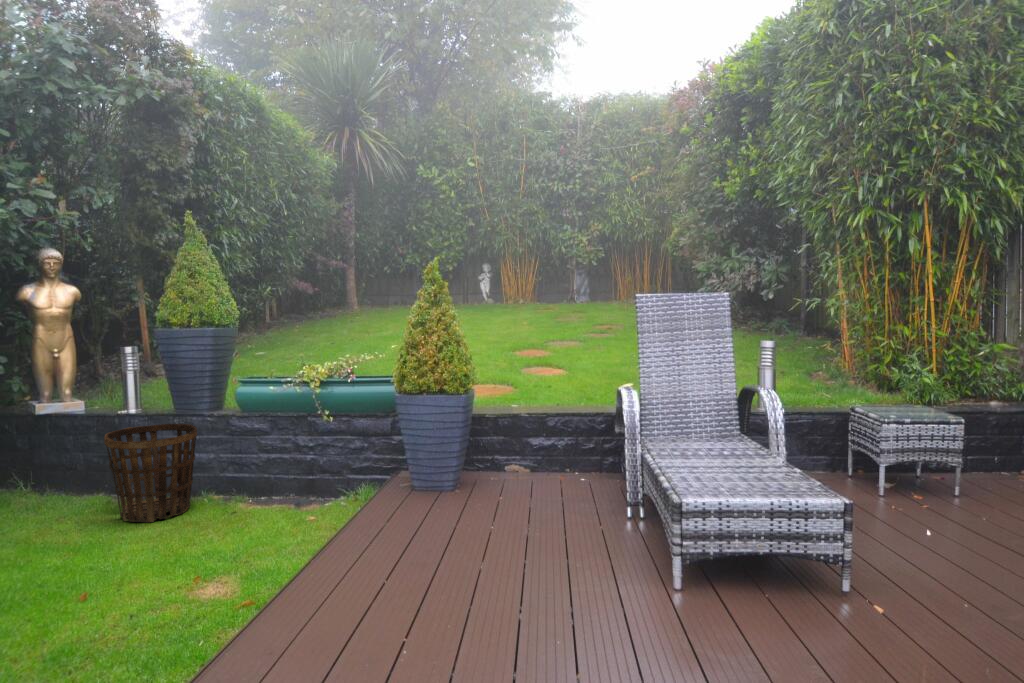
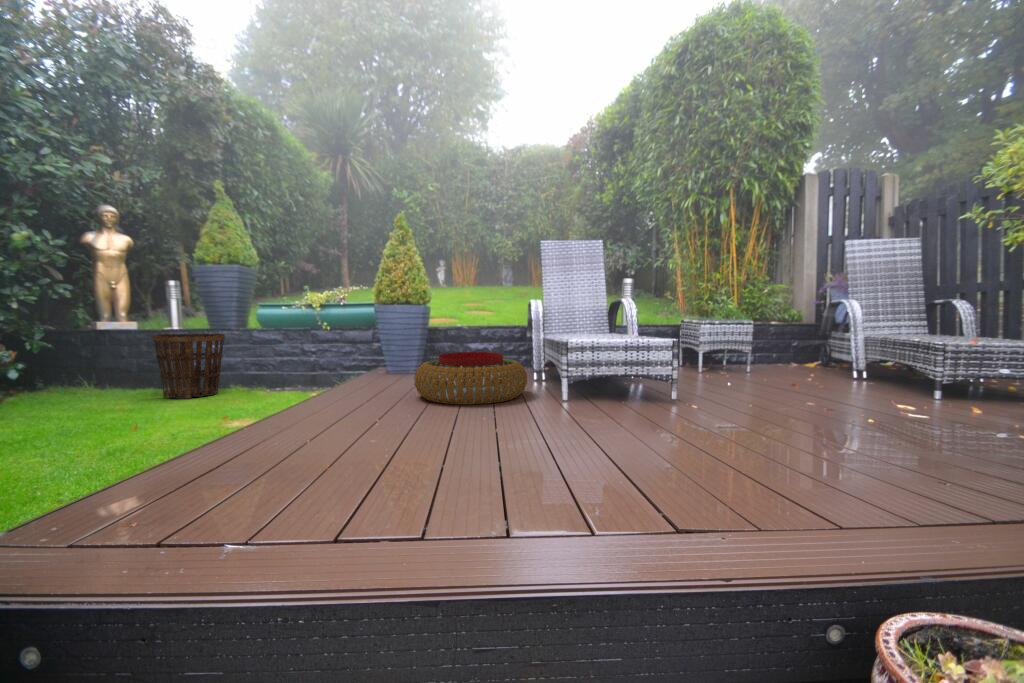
pouf: none [451,492,618,598] -> present [414,352,527,405]

